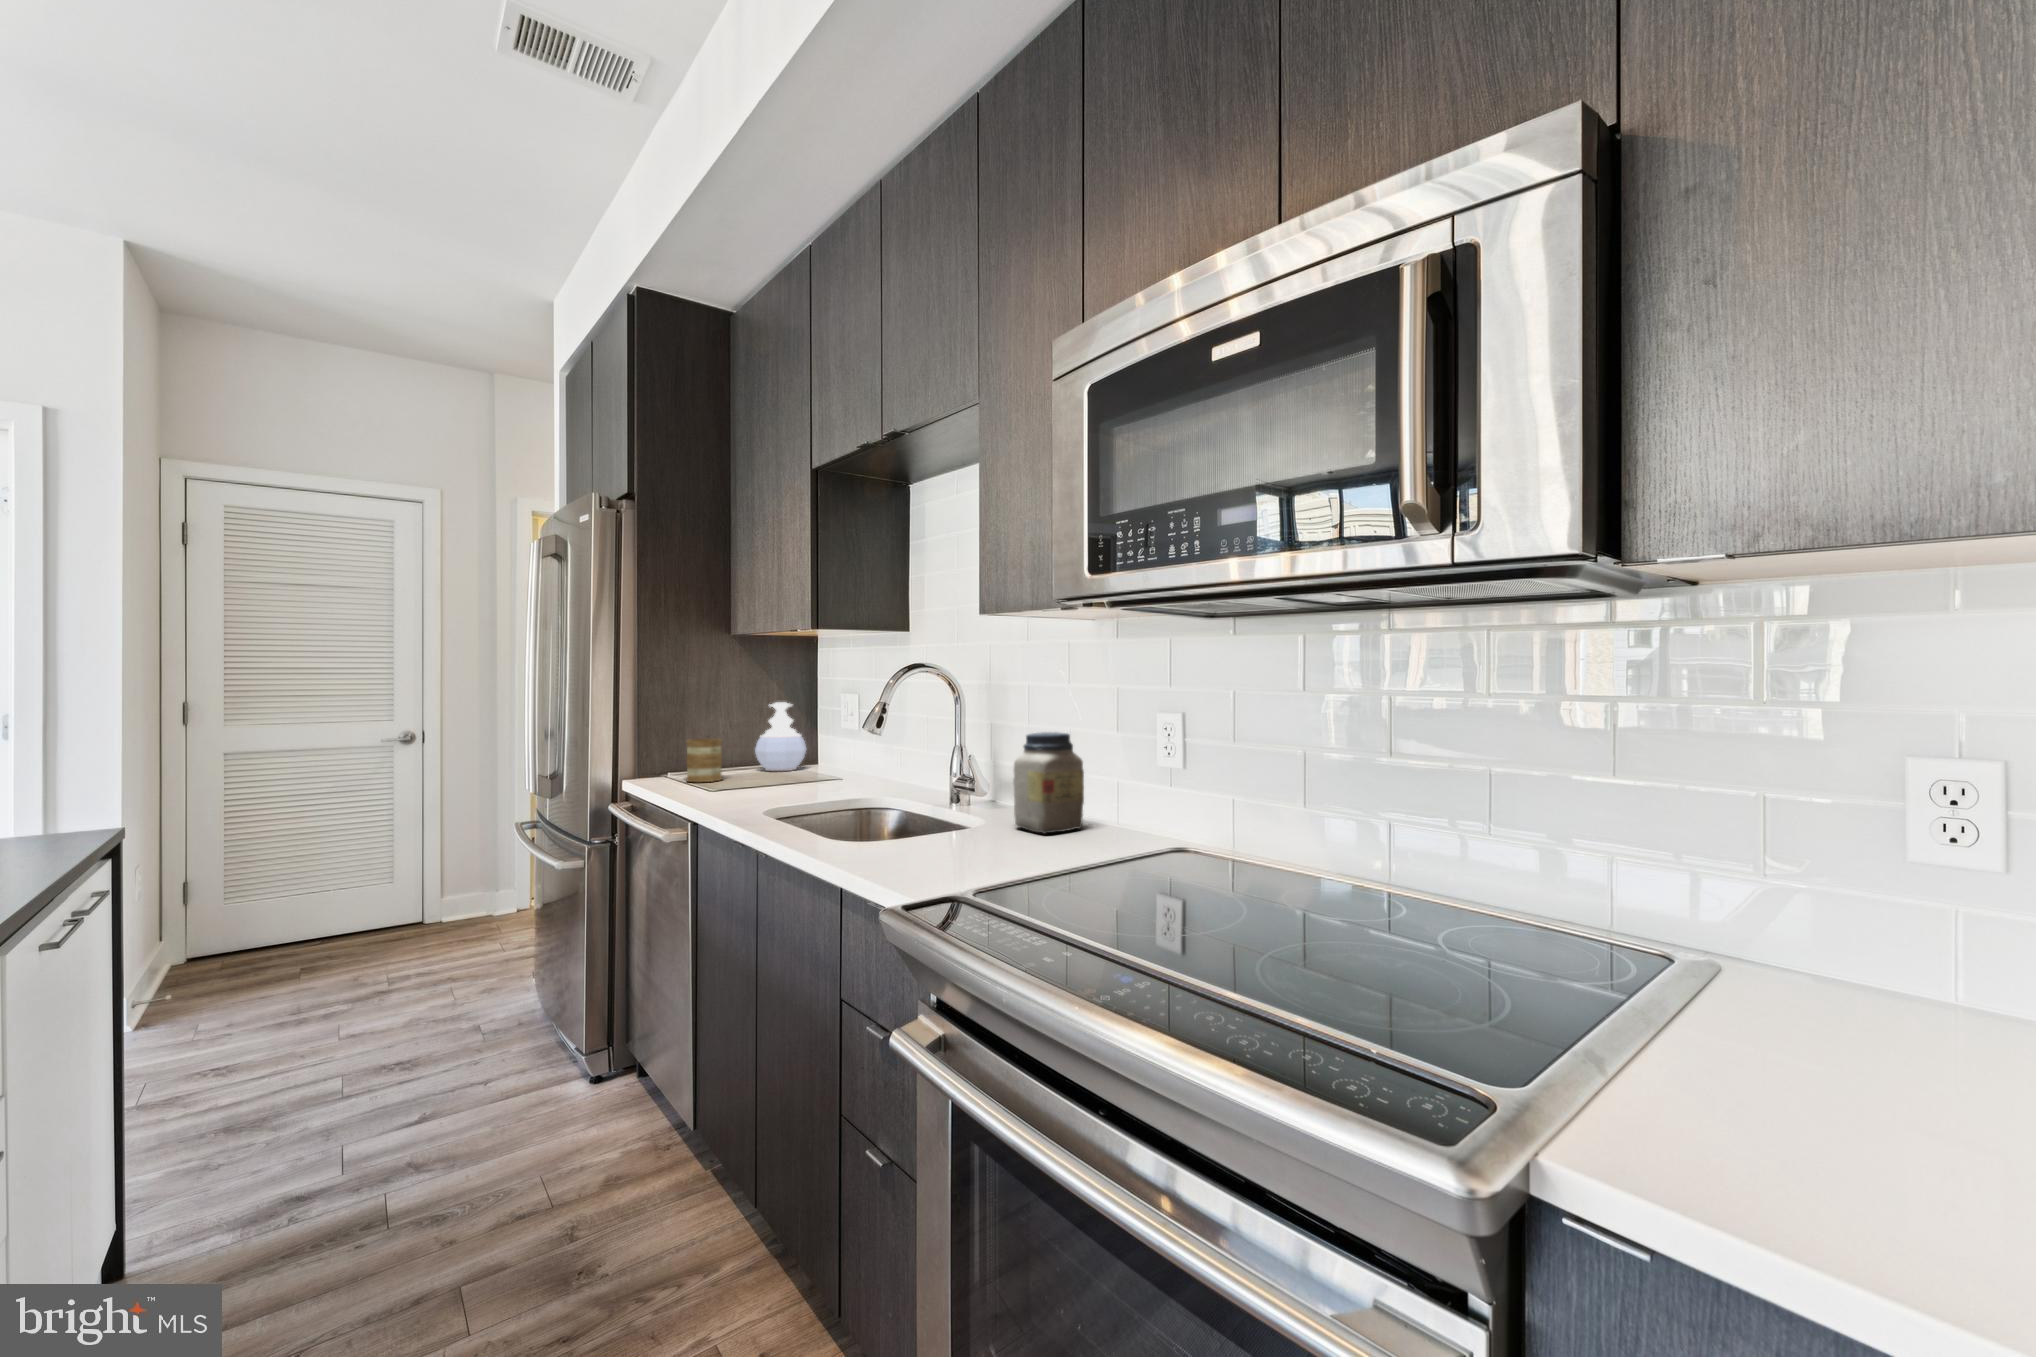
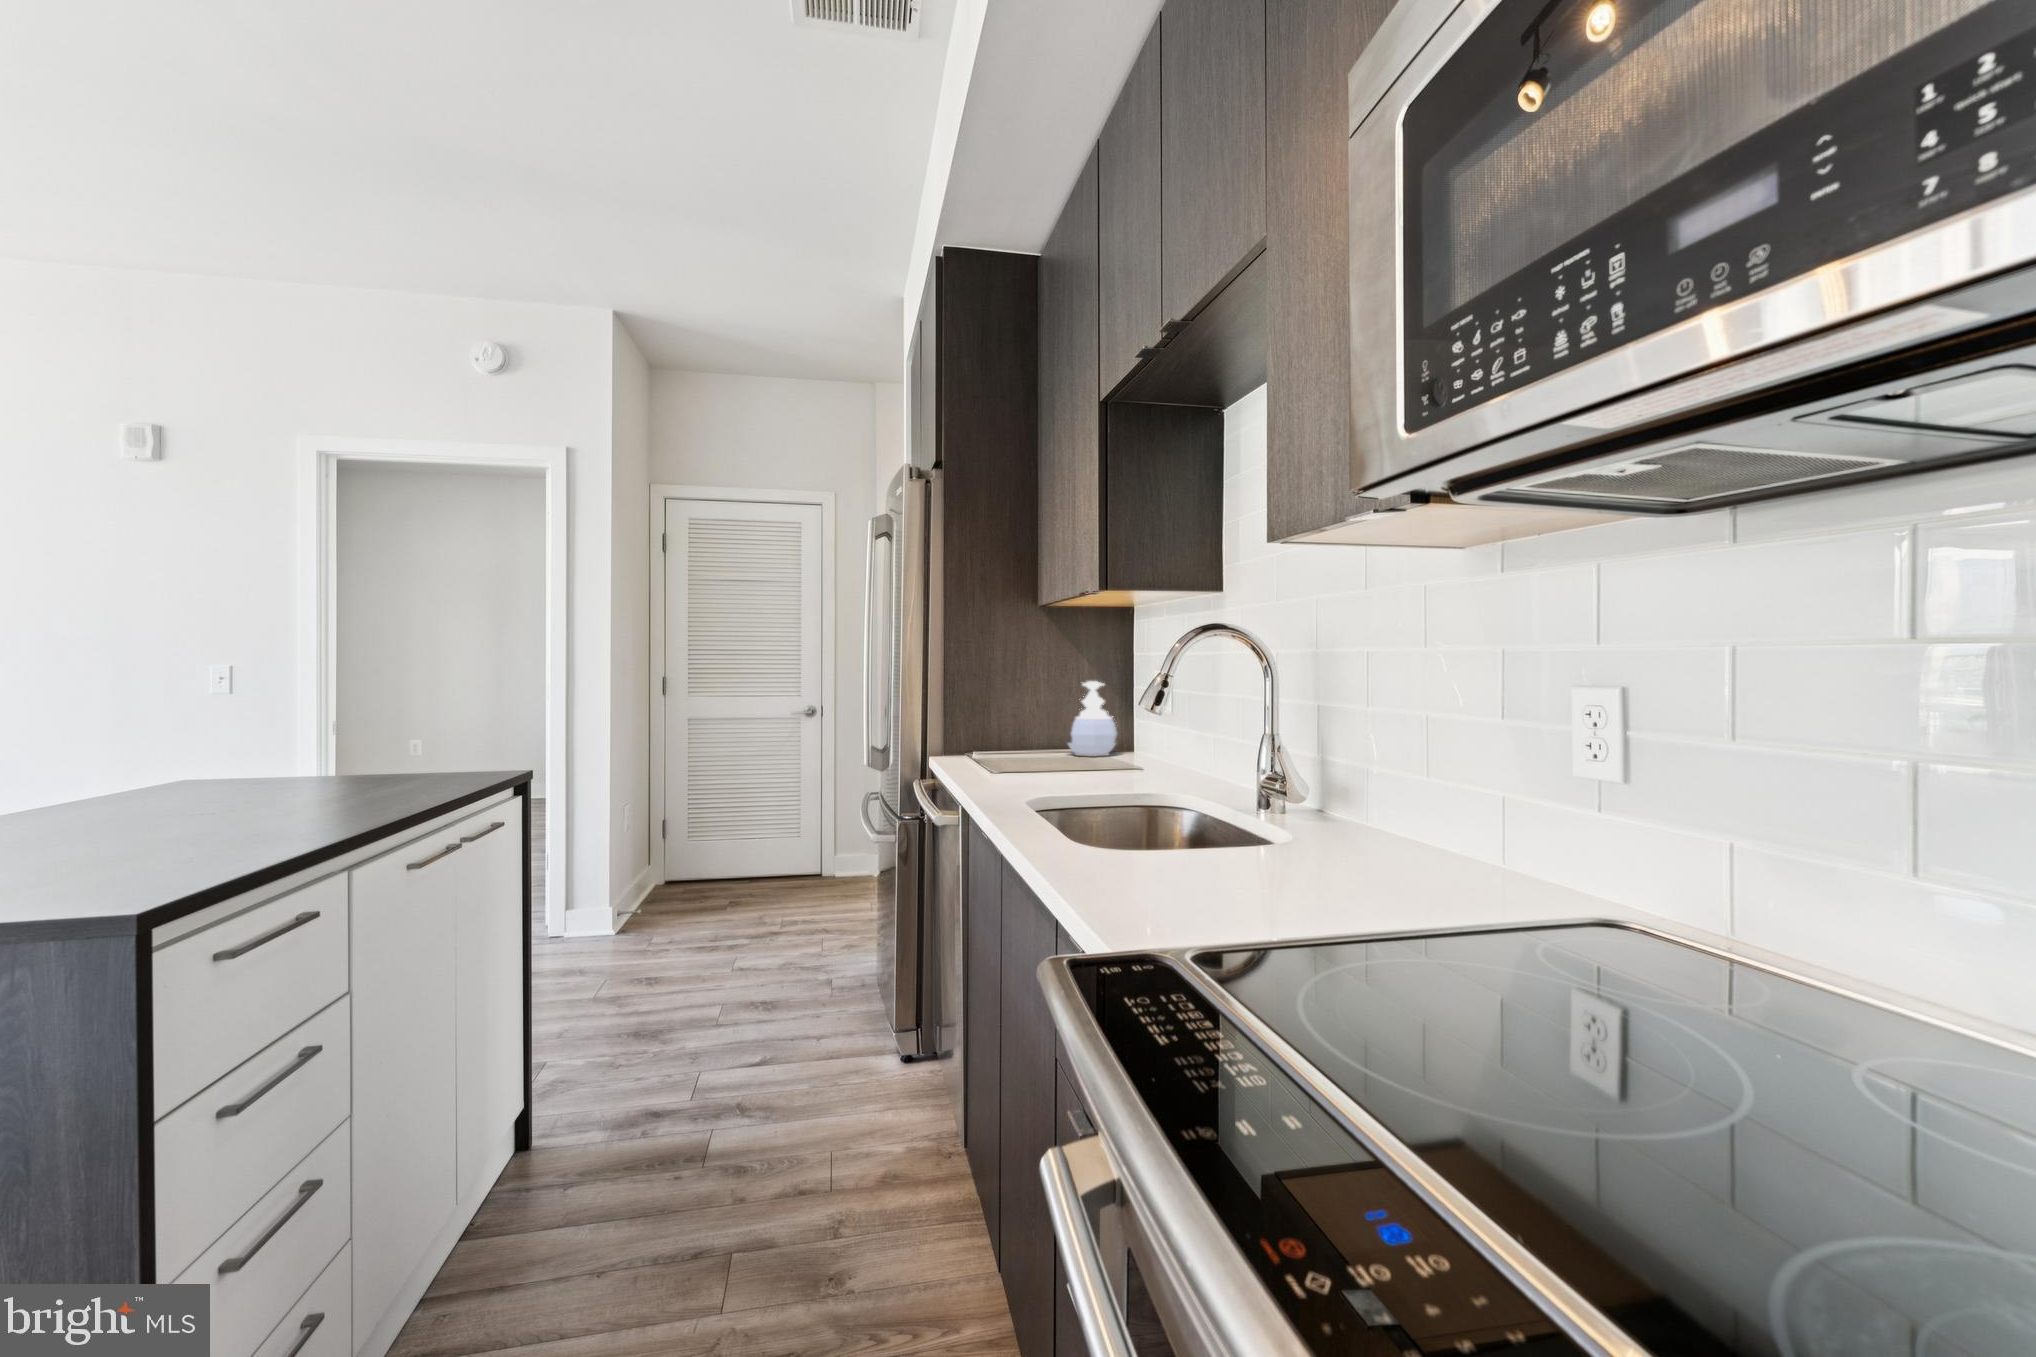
jar: present [1013,732,1084,834] -> none [1324,716,1435,865]
mug: present [686,739,722,782] -> none [987,718,1024,764]

